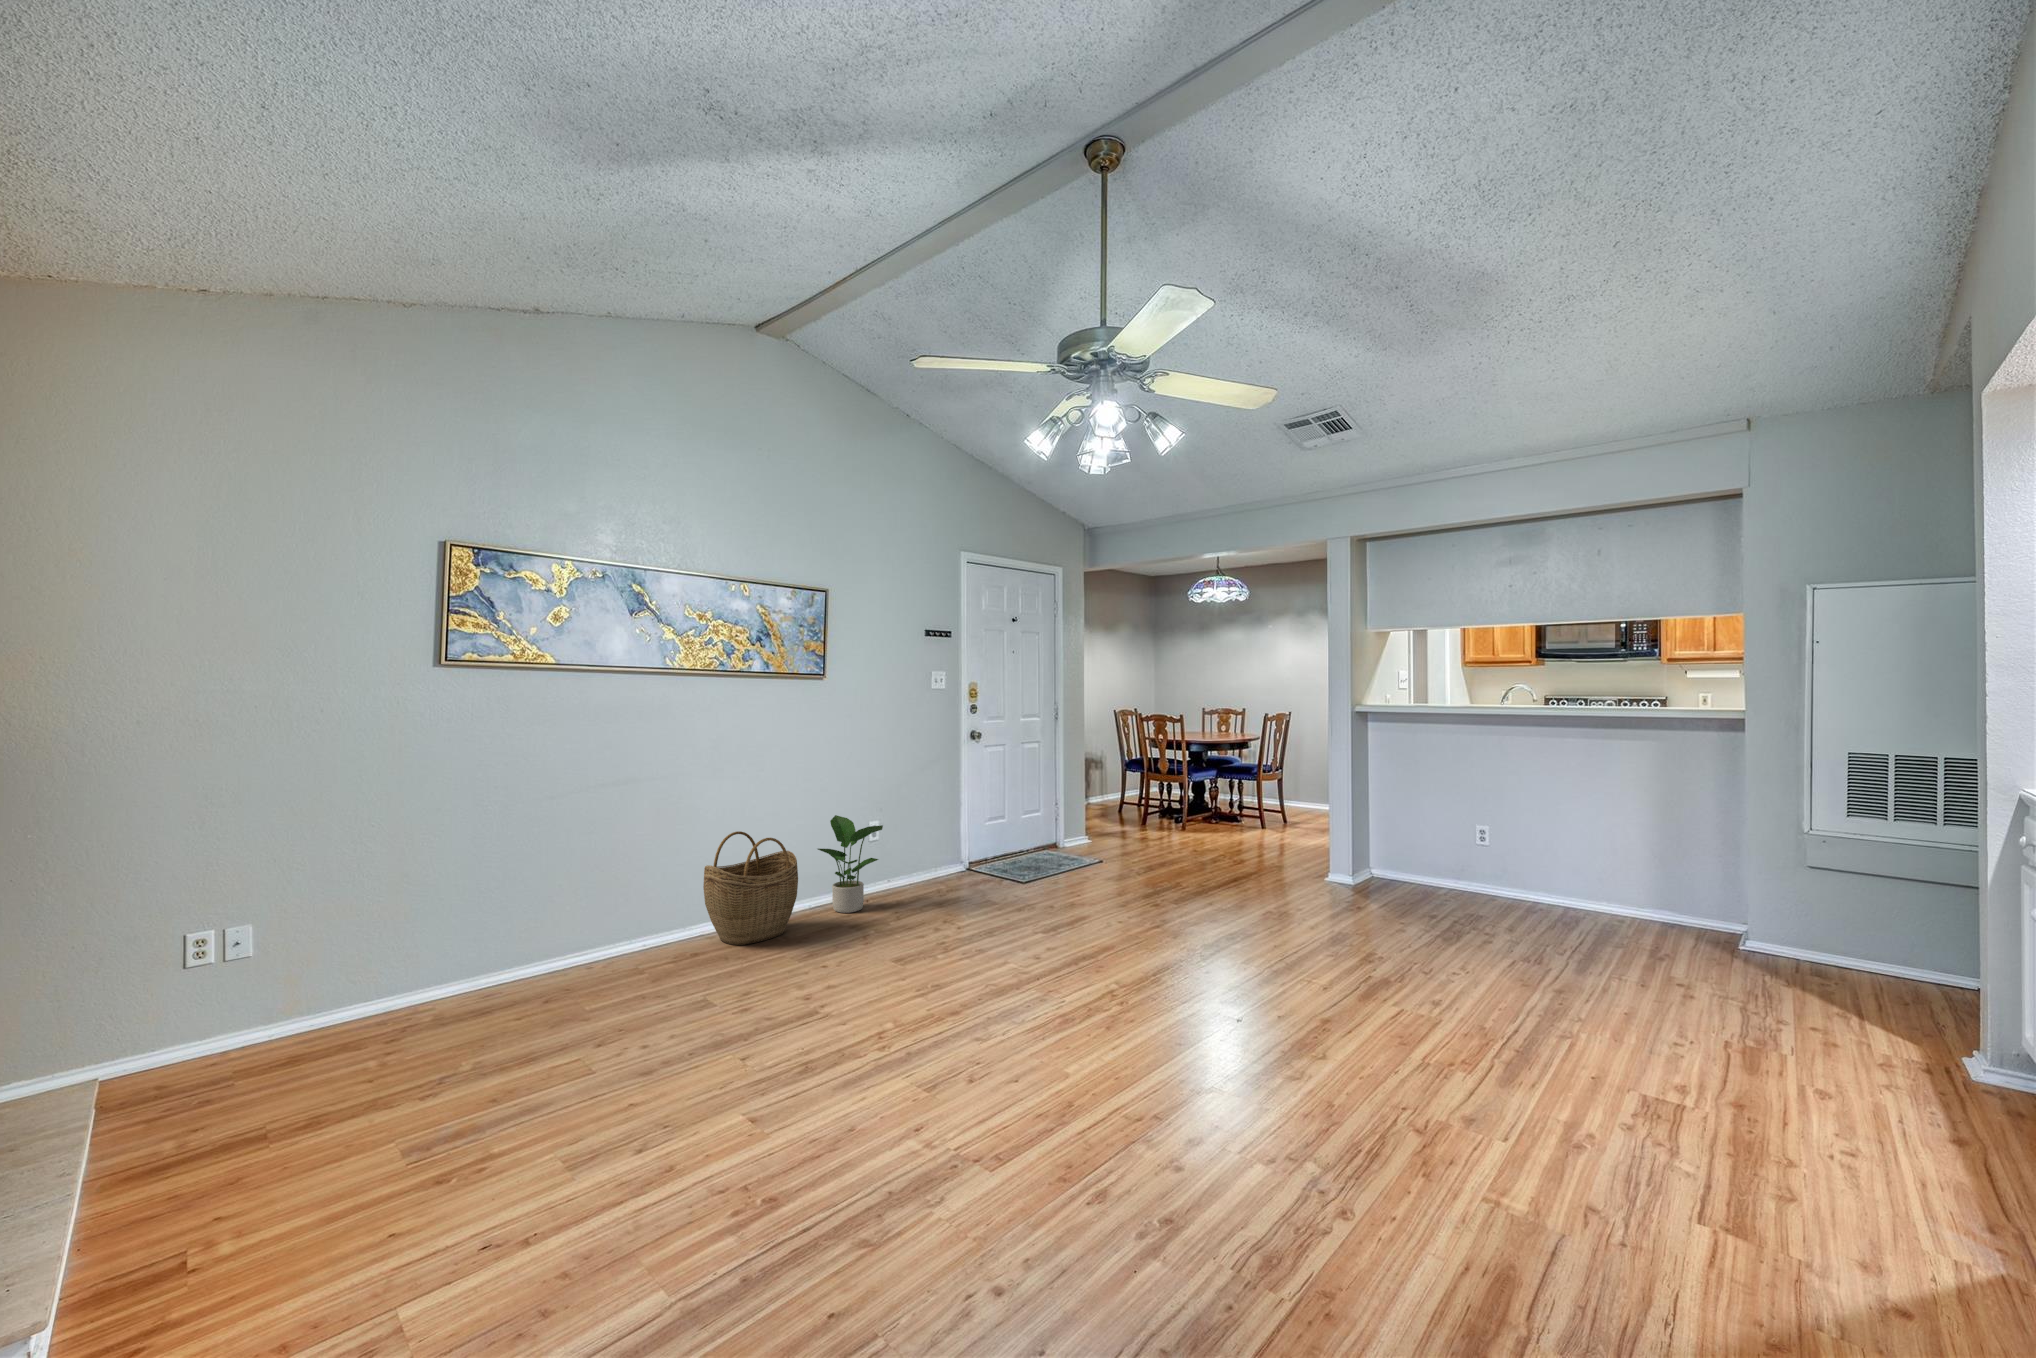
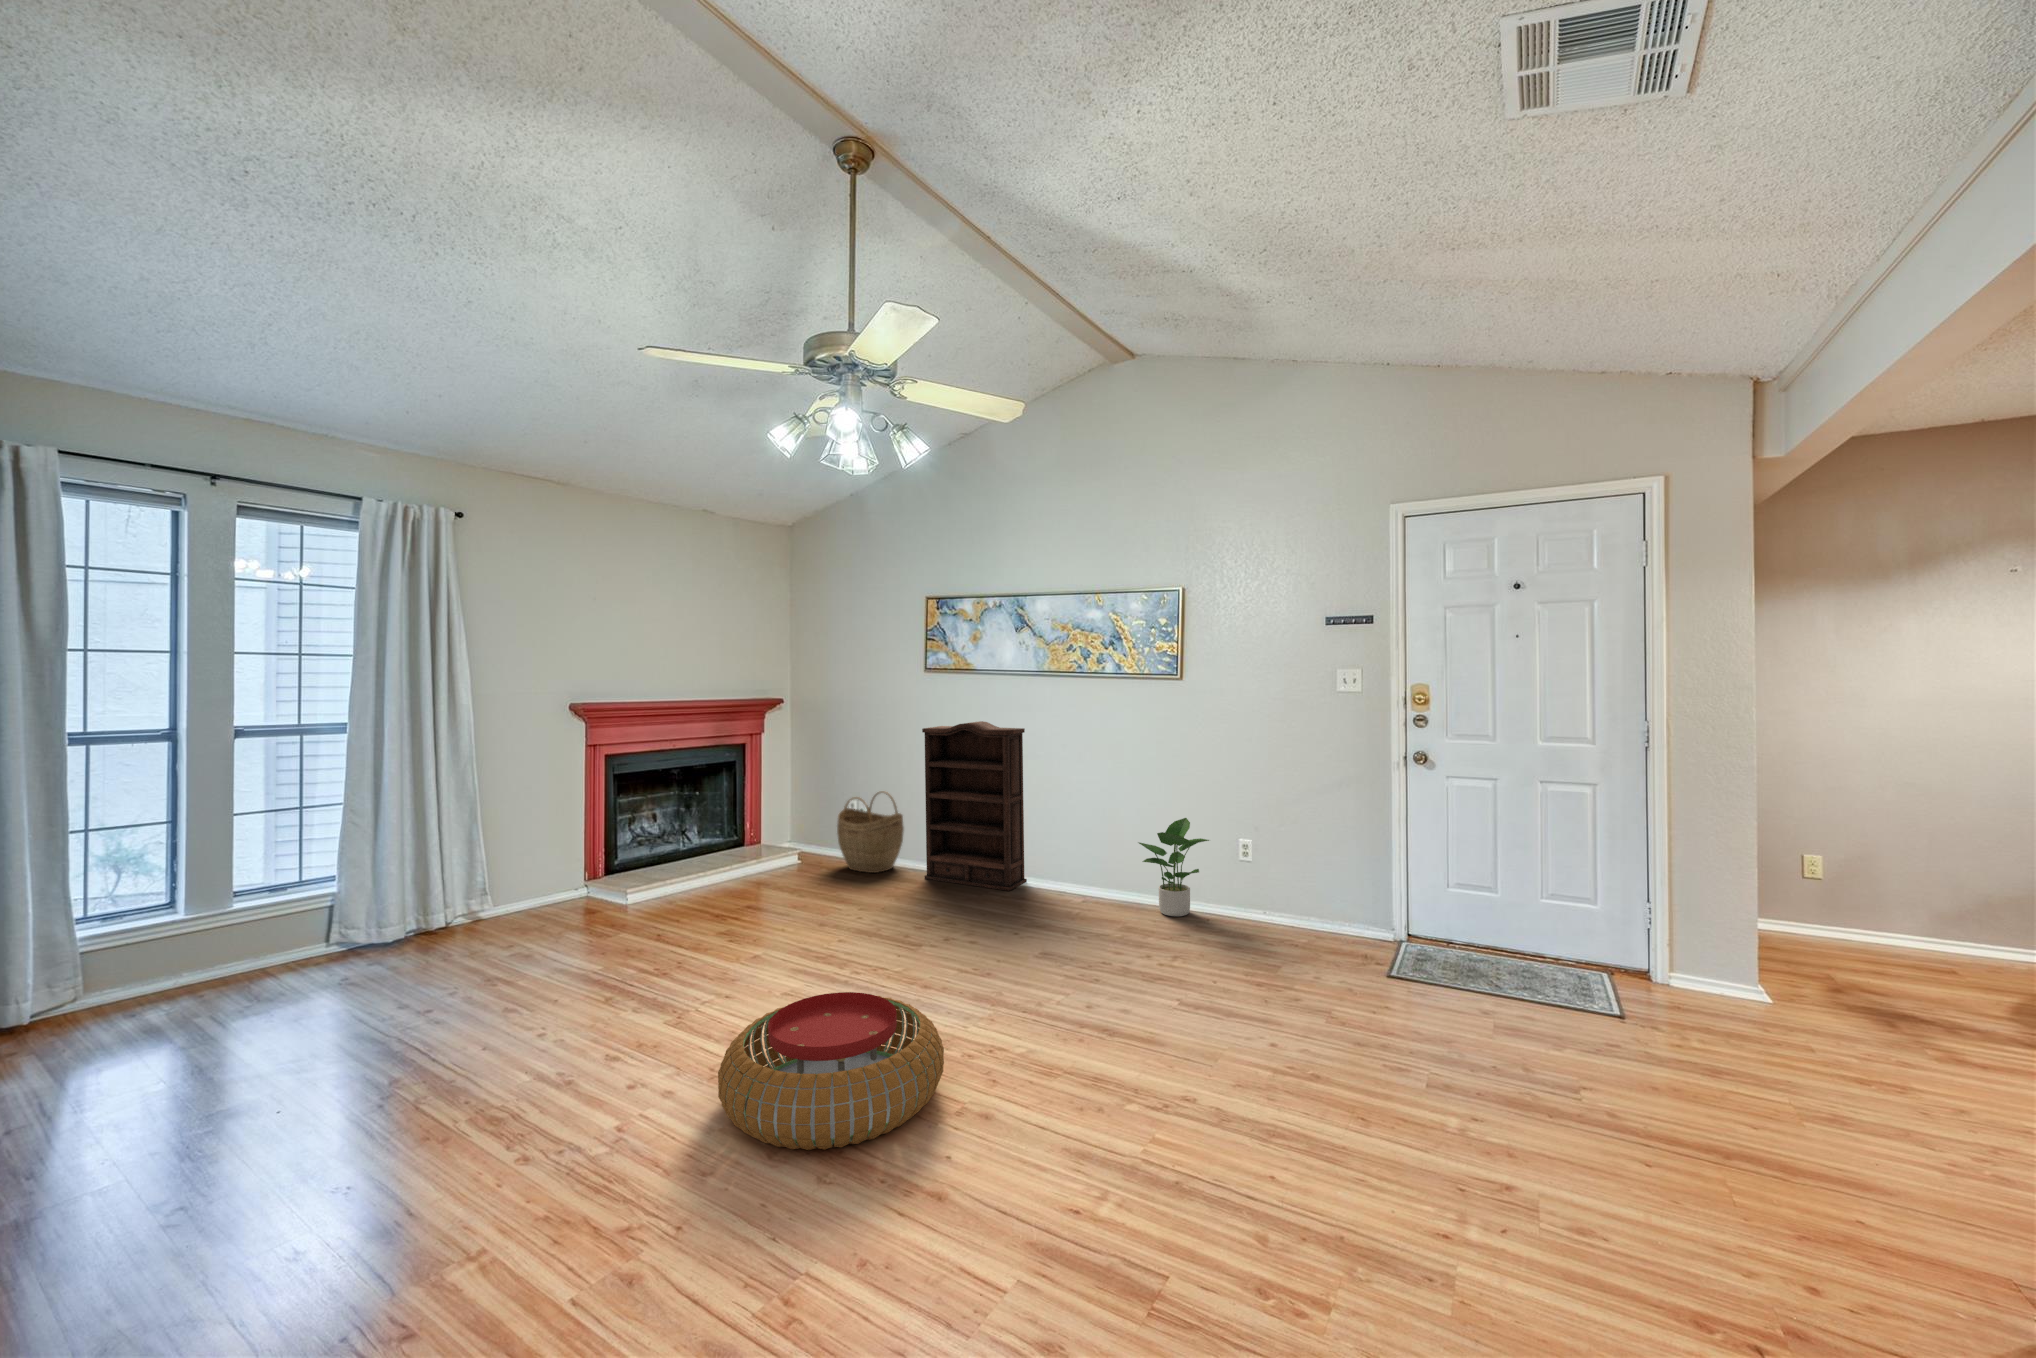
bookshelf: none [509,740,679,998] -> present [922,721,1027,891]
woven basket: present [703,831,798,945] -> present [837,791,904,873]
pouf: none [1093,959,1306,1095] -> present [718,992,944,1150]

